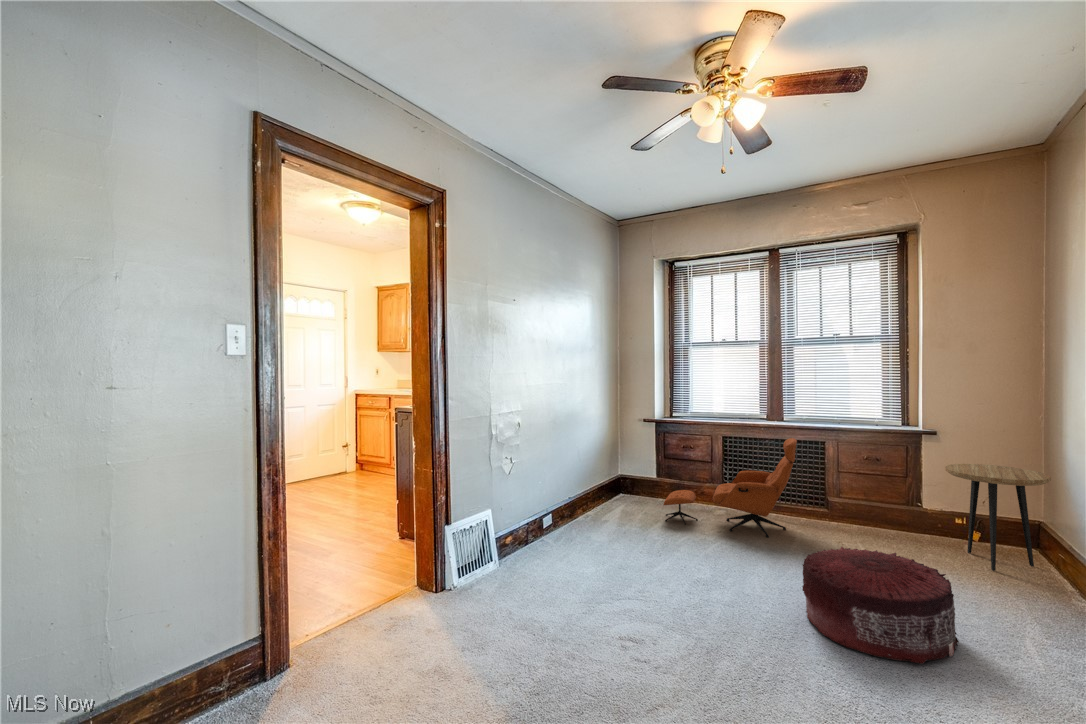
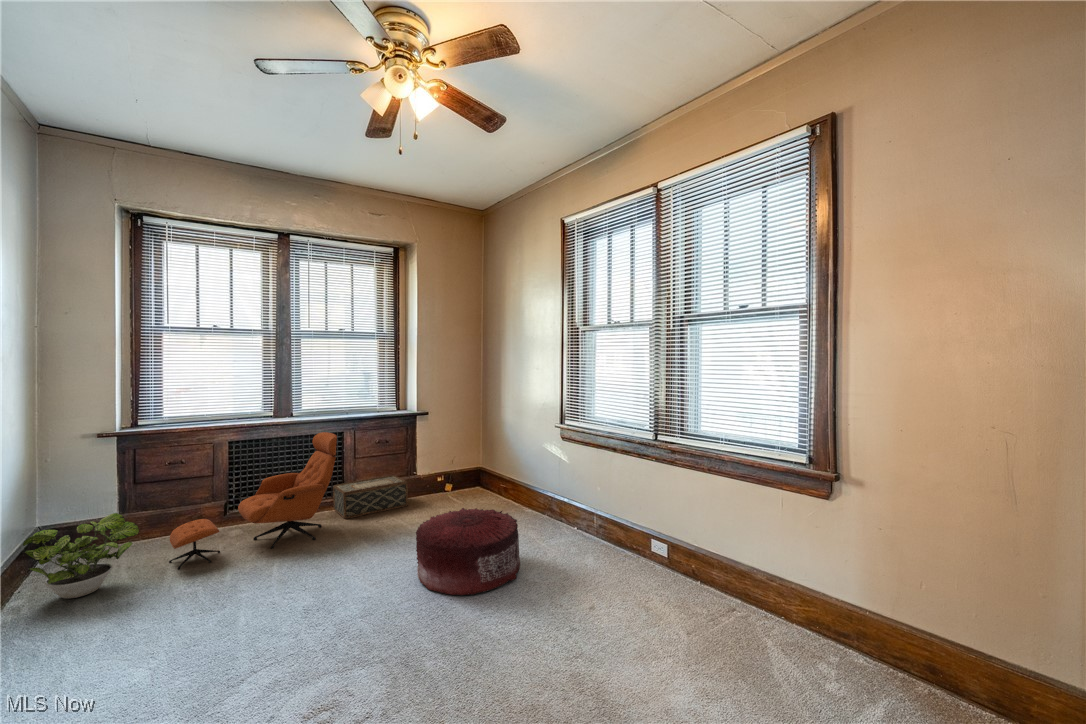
side table: present [945,464,1051,571] -> none [439,429,496,504]
potted plant: none [591,468,642,517] -> present [23,513,139,598]
woven basket: none [813,495,897,542] -> present [333,475,408,519]

